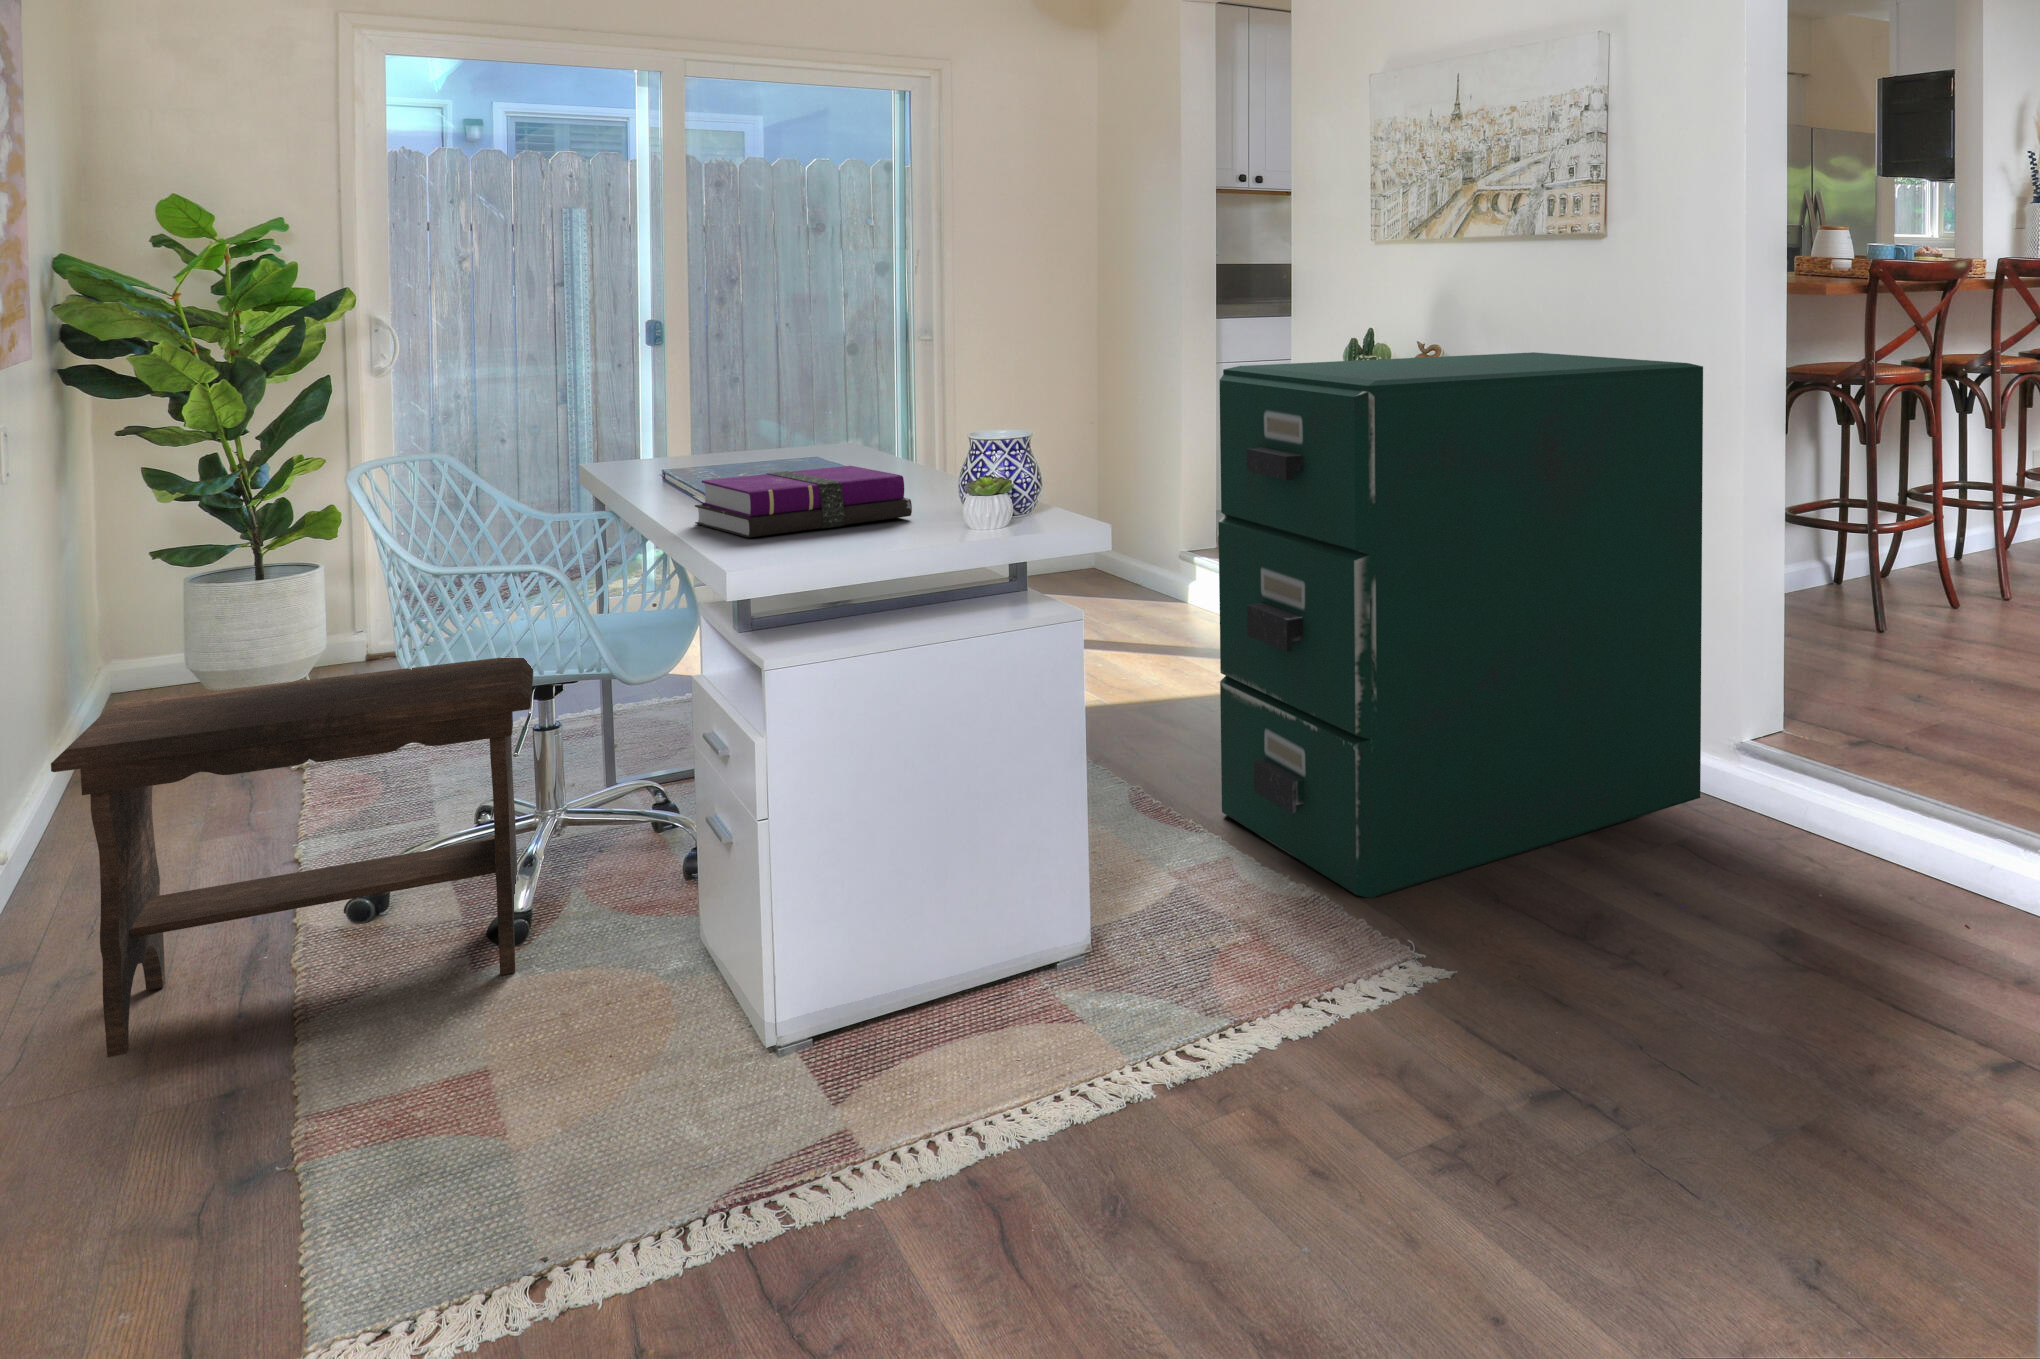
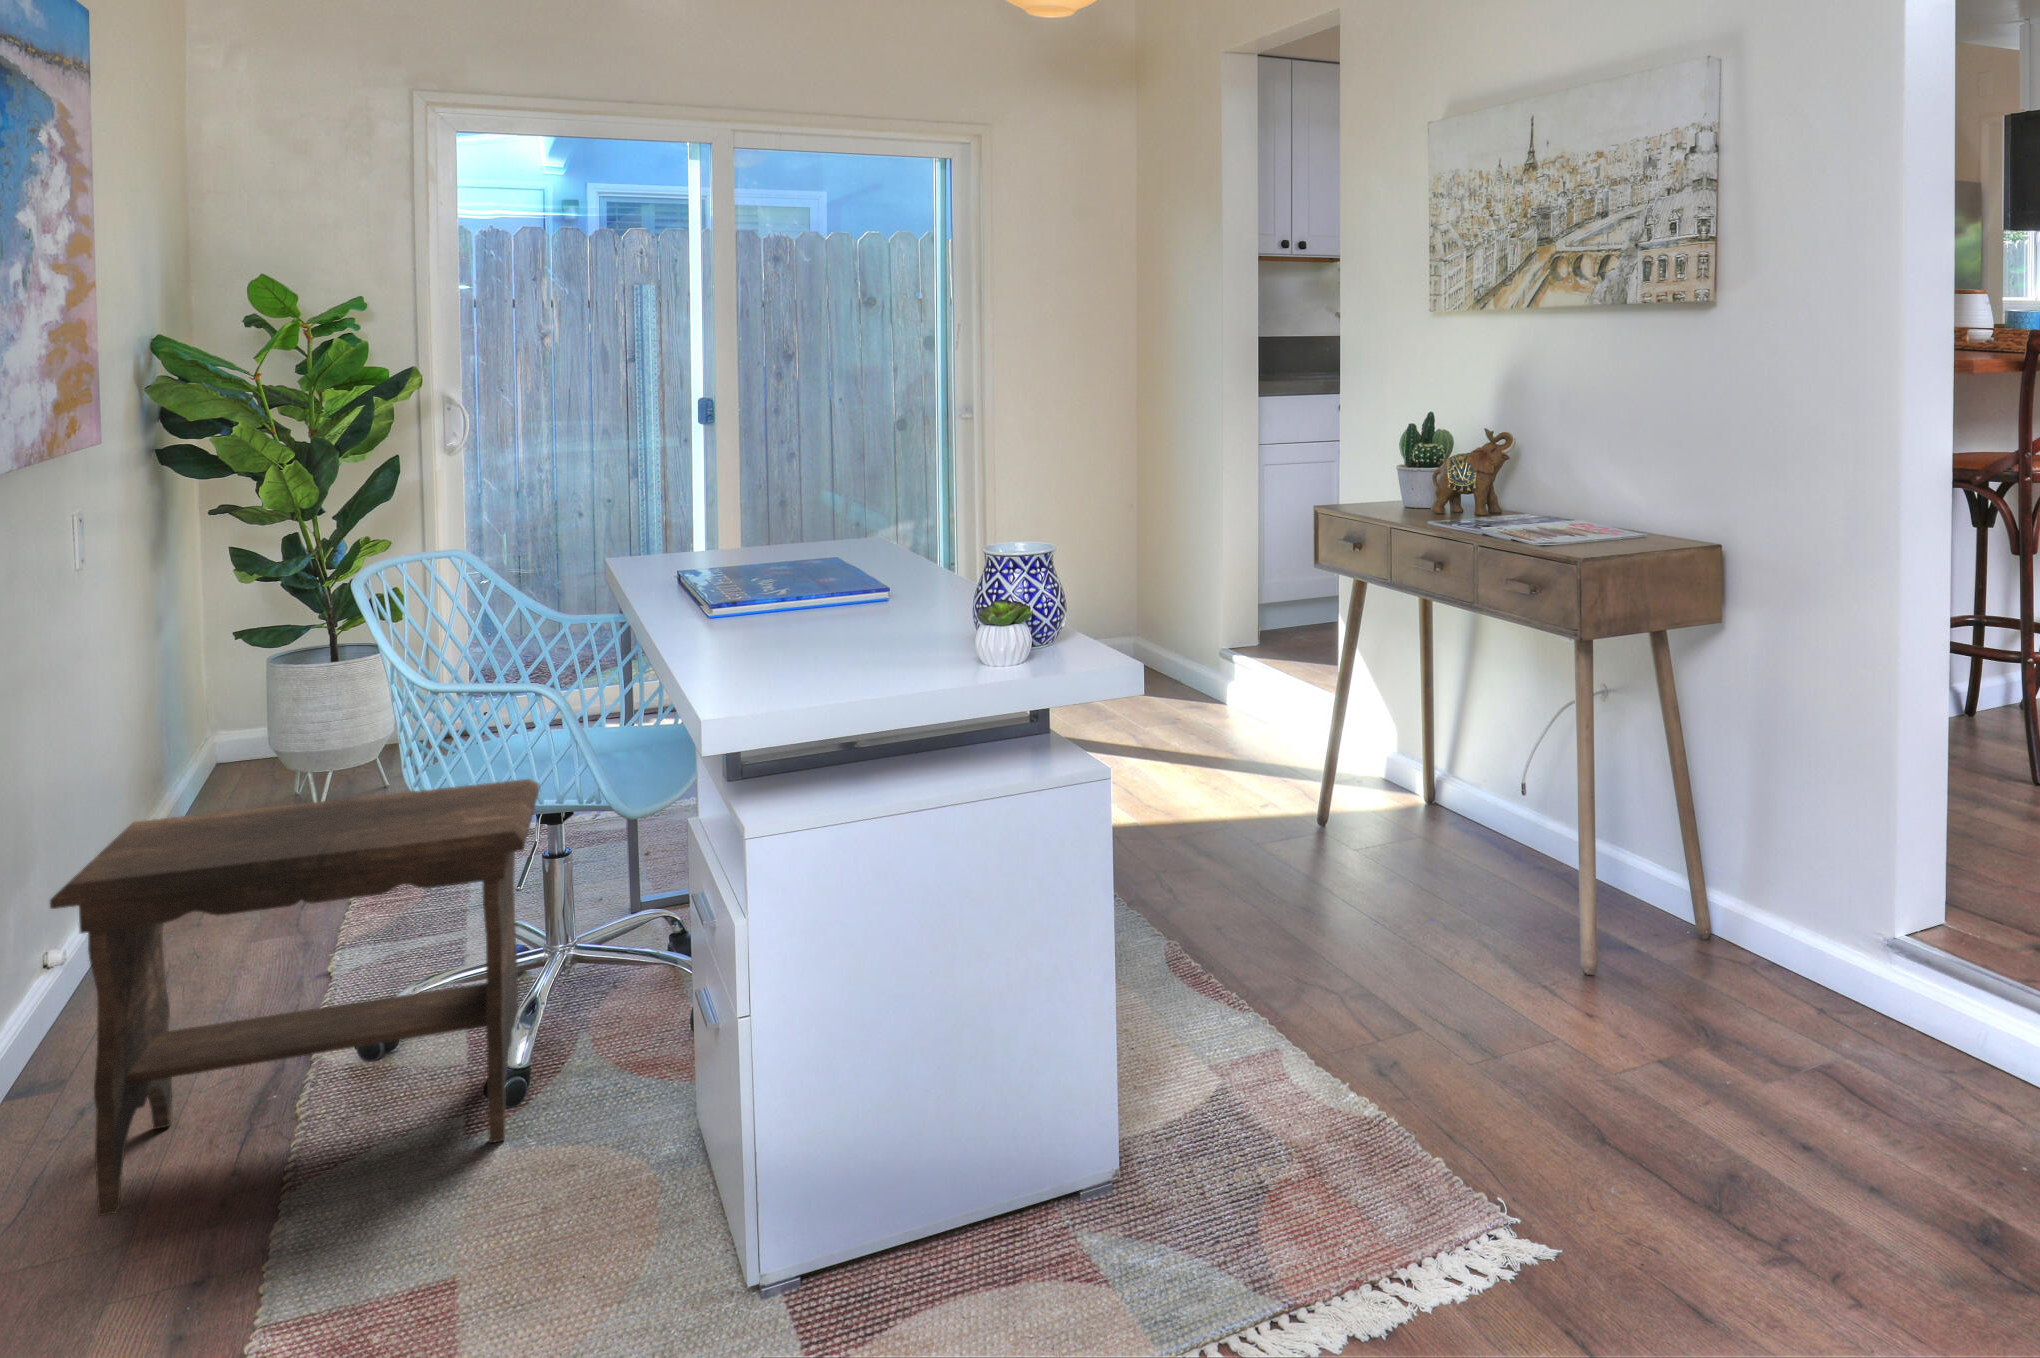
filing cabinet: present [1218,352,1703,898] -> none [1266,445,1847,1122]
notebook: present [695,466,912,538] -> none [694,582,924,673]

